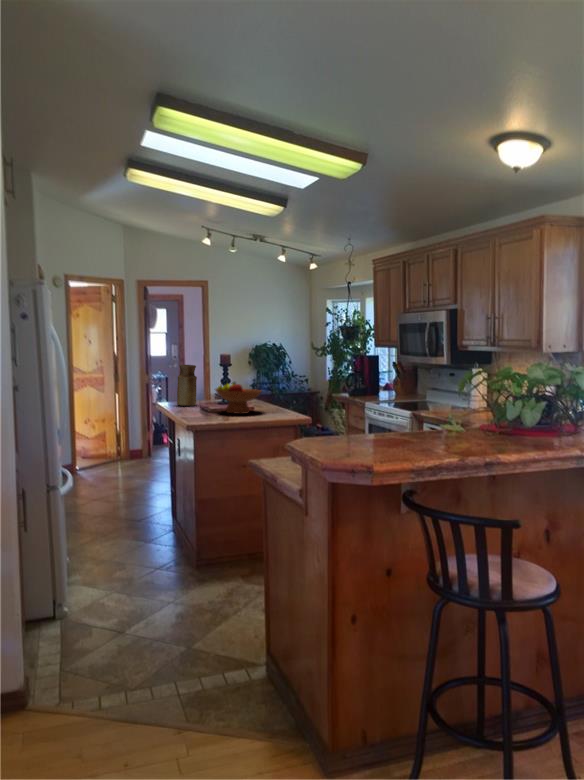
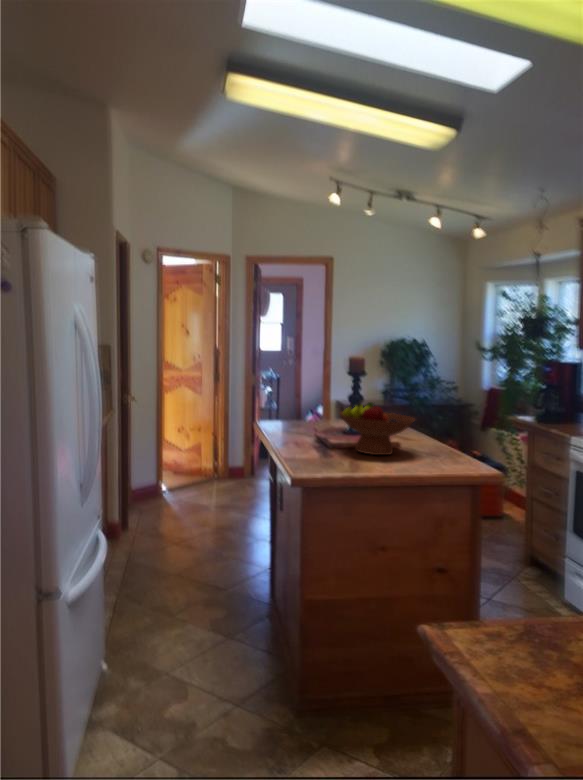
vase: present [177,365,197,406] -> none [282,370,312,432]

